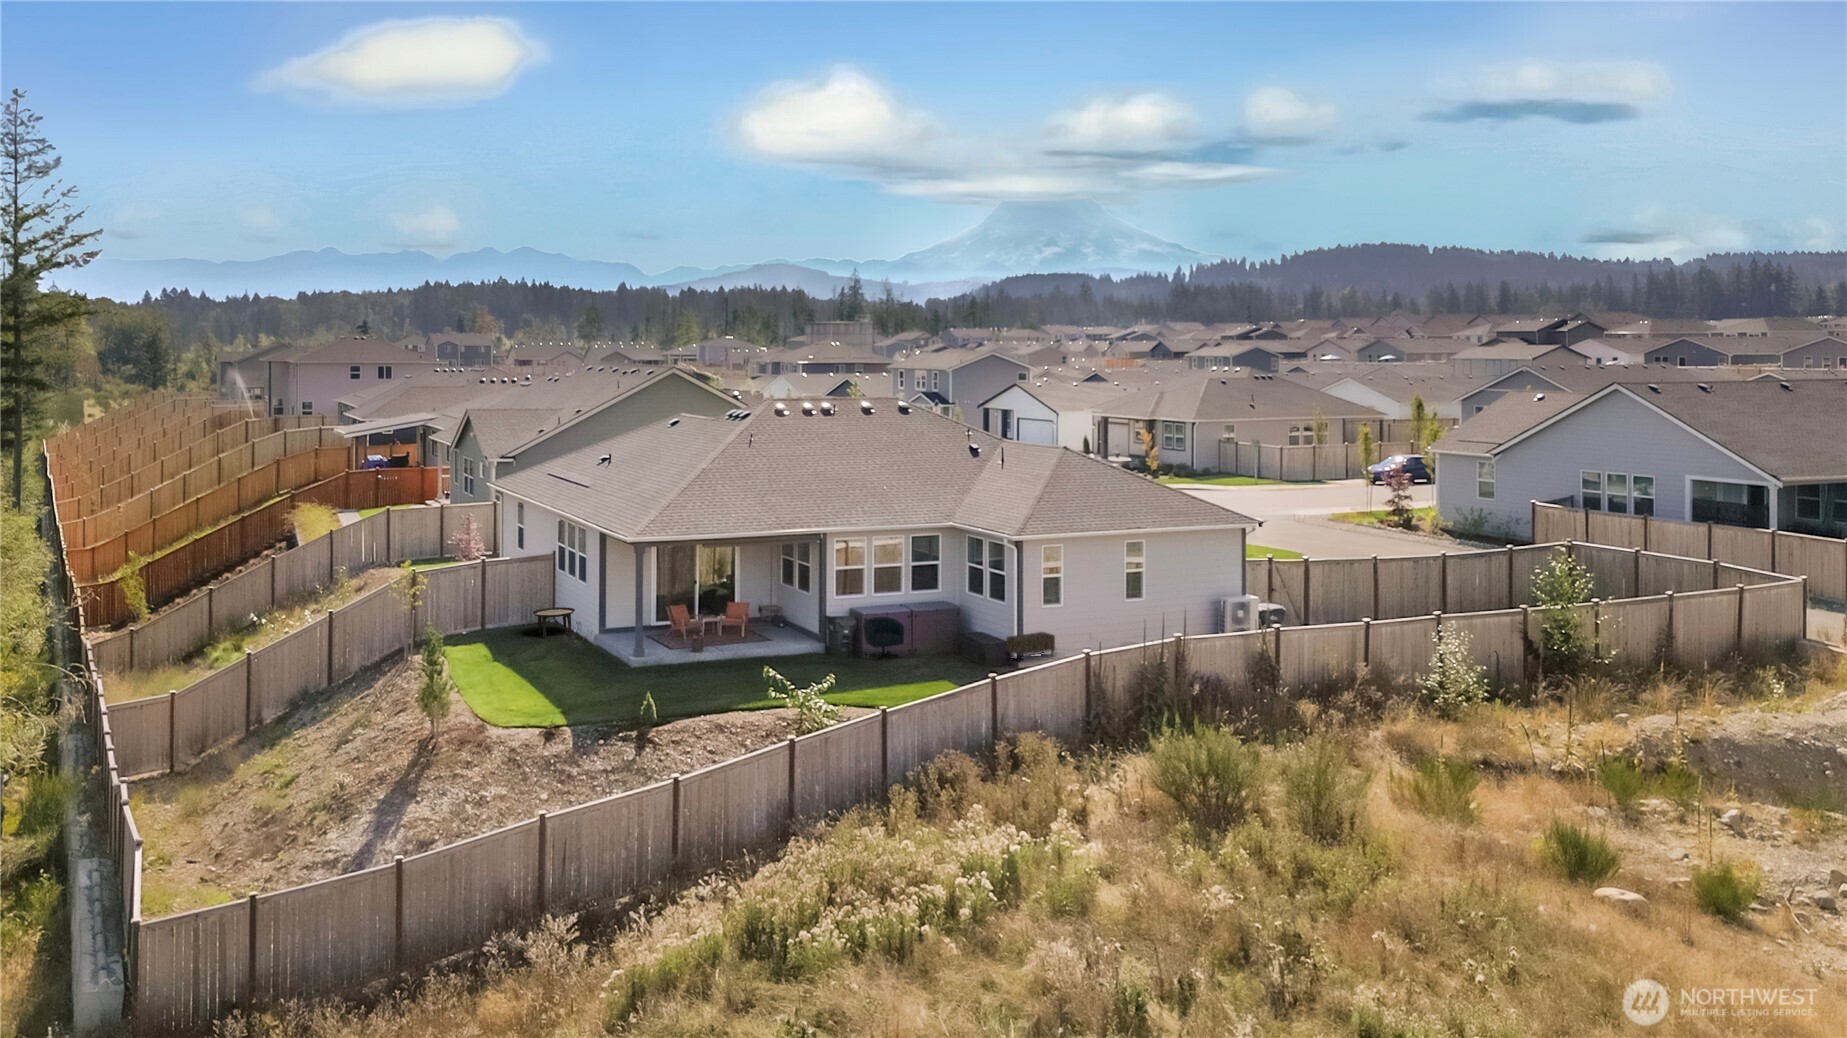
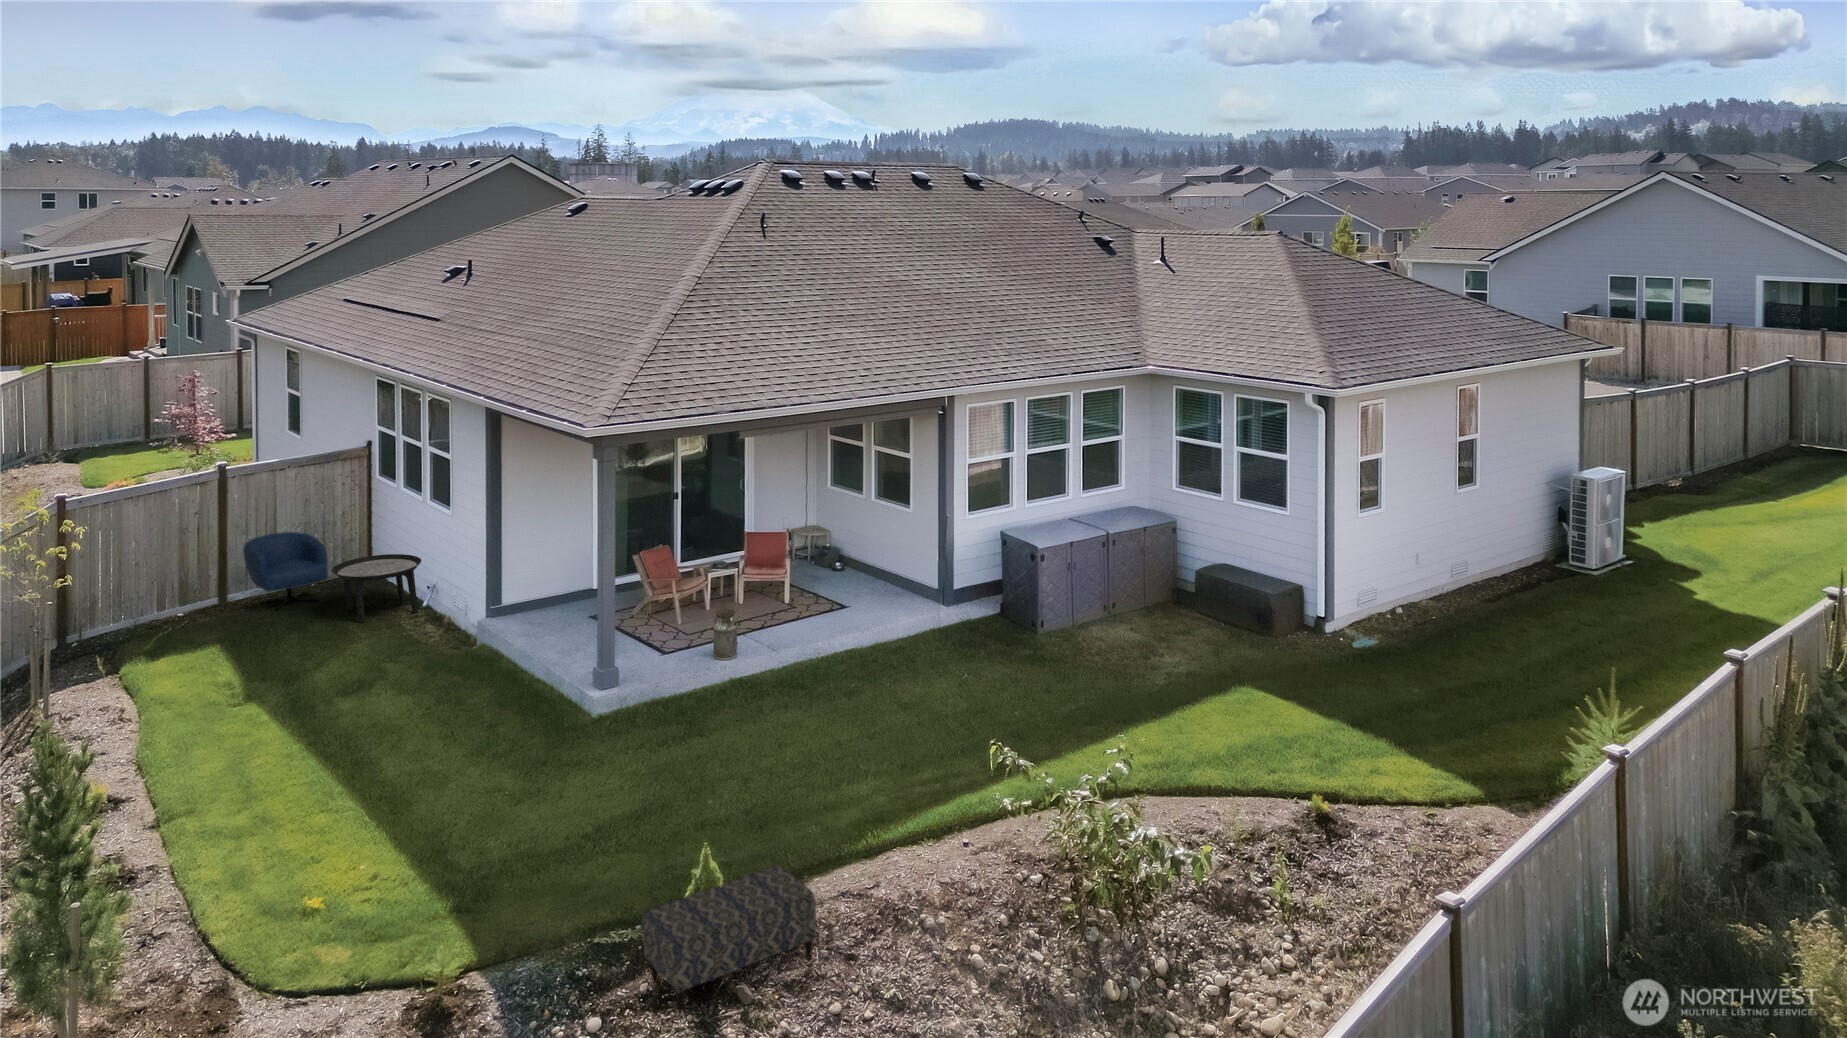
armchair: present [863,617,904,656] -> present [243,532,328,609]
bench: present [1006,632,1055,660] -> present [642,865,817,1011]

